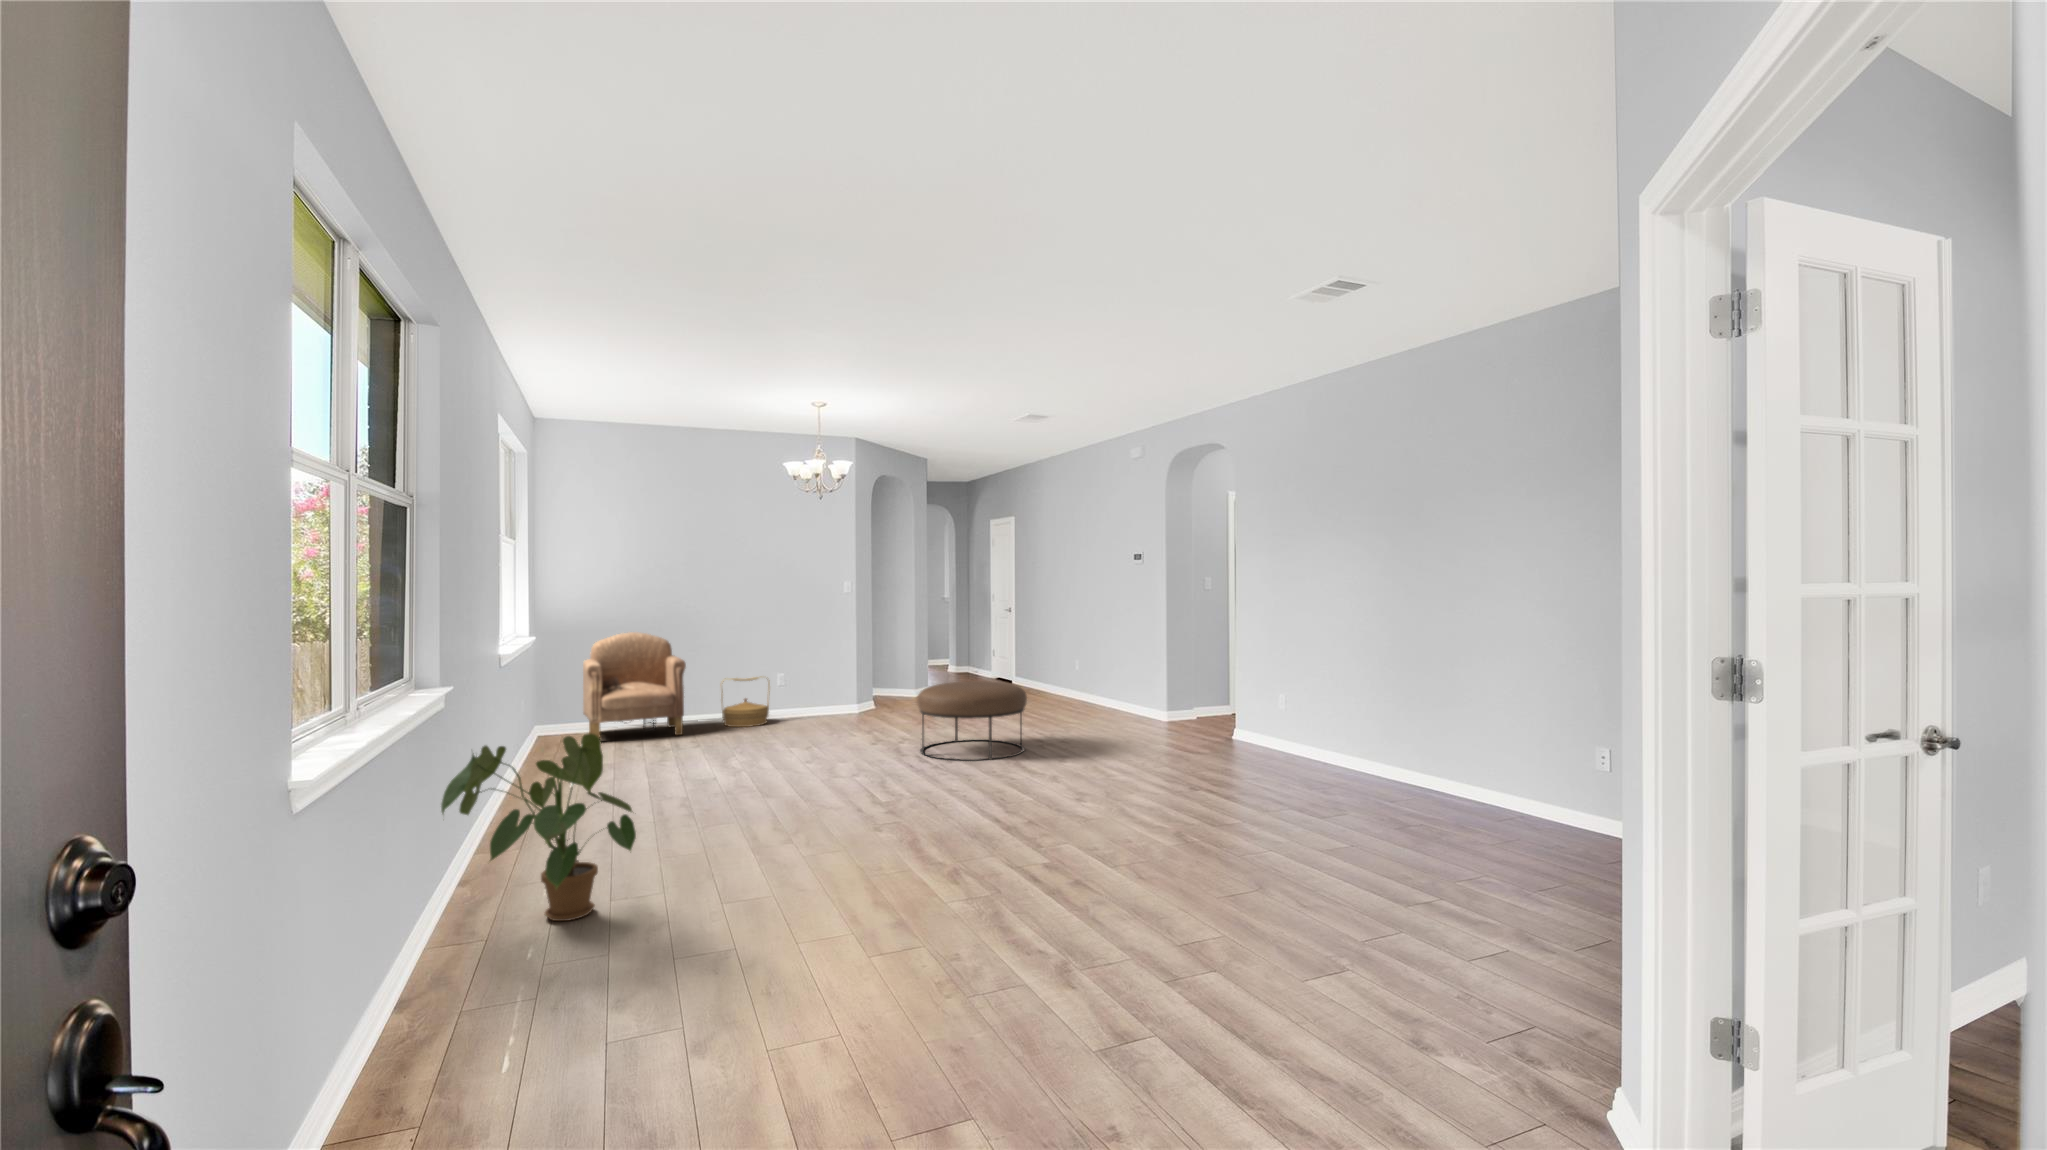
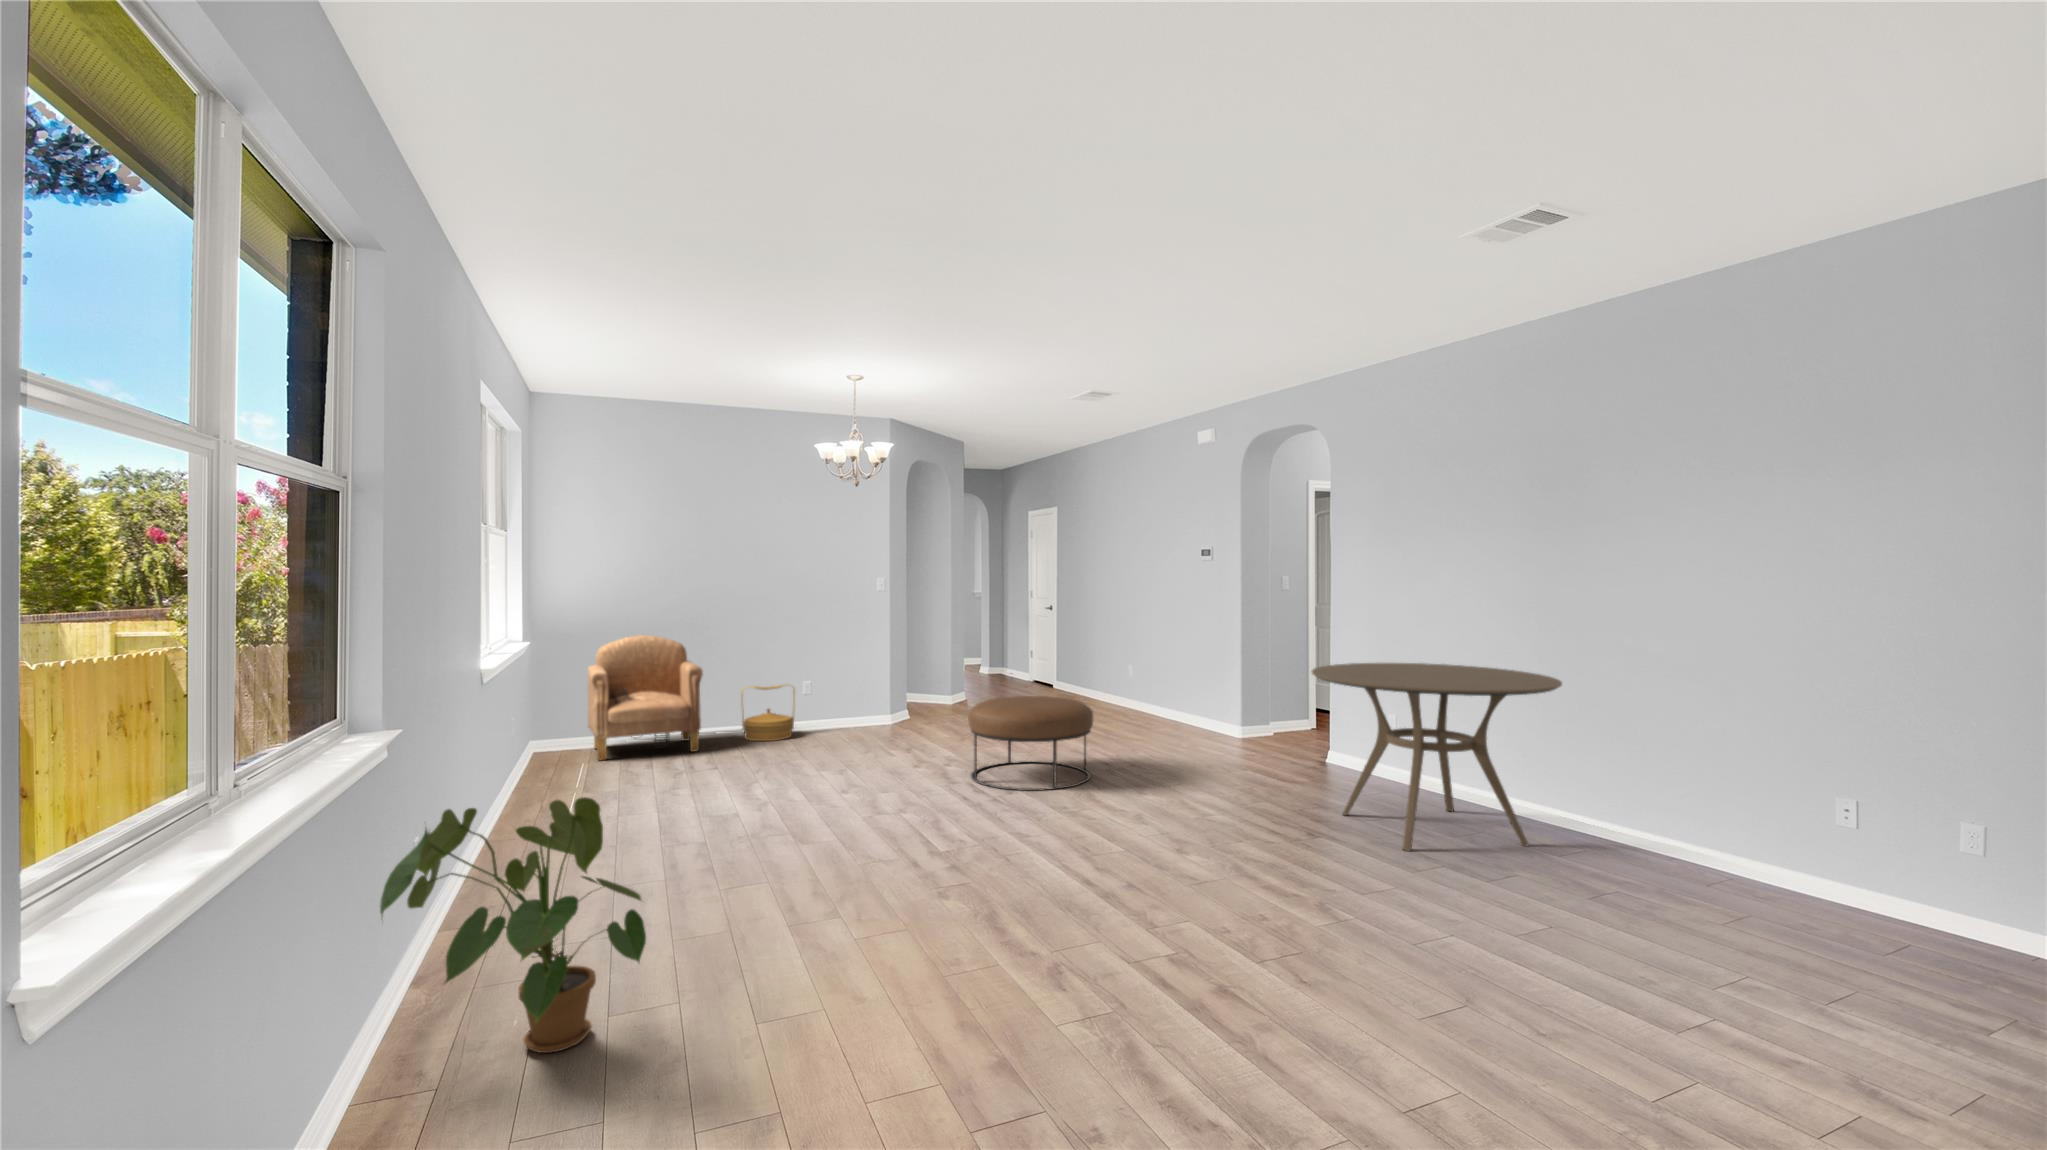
dining table: none [1199,646,1399,798] -> present [1312,663,1562,851]

